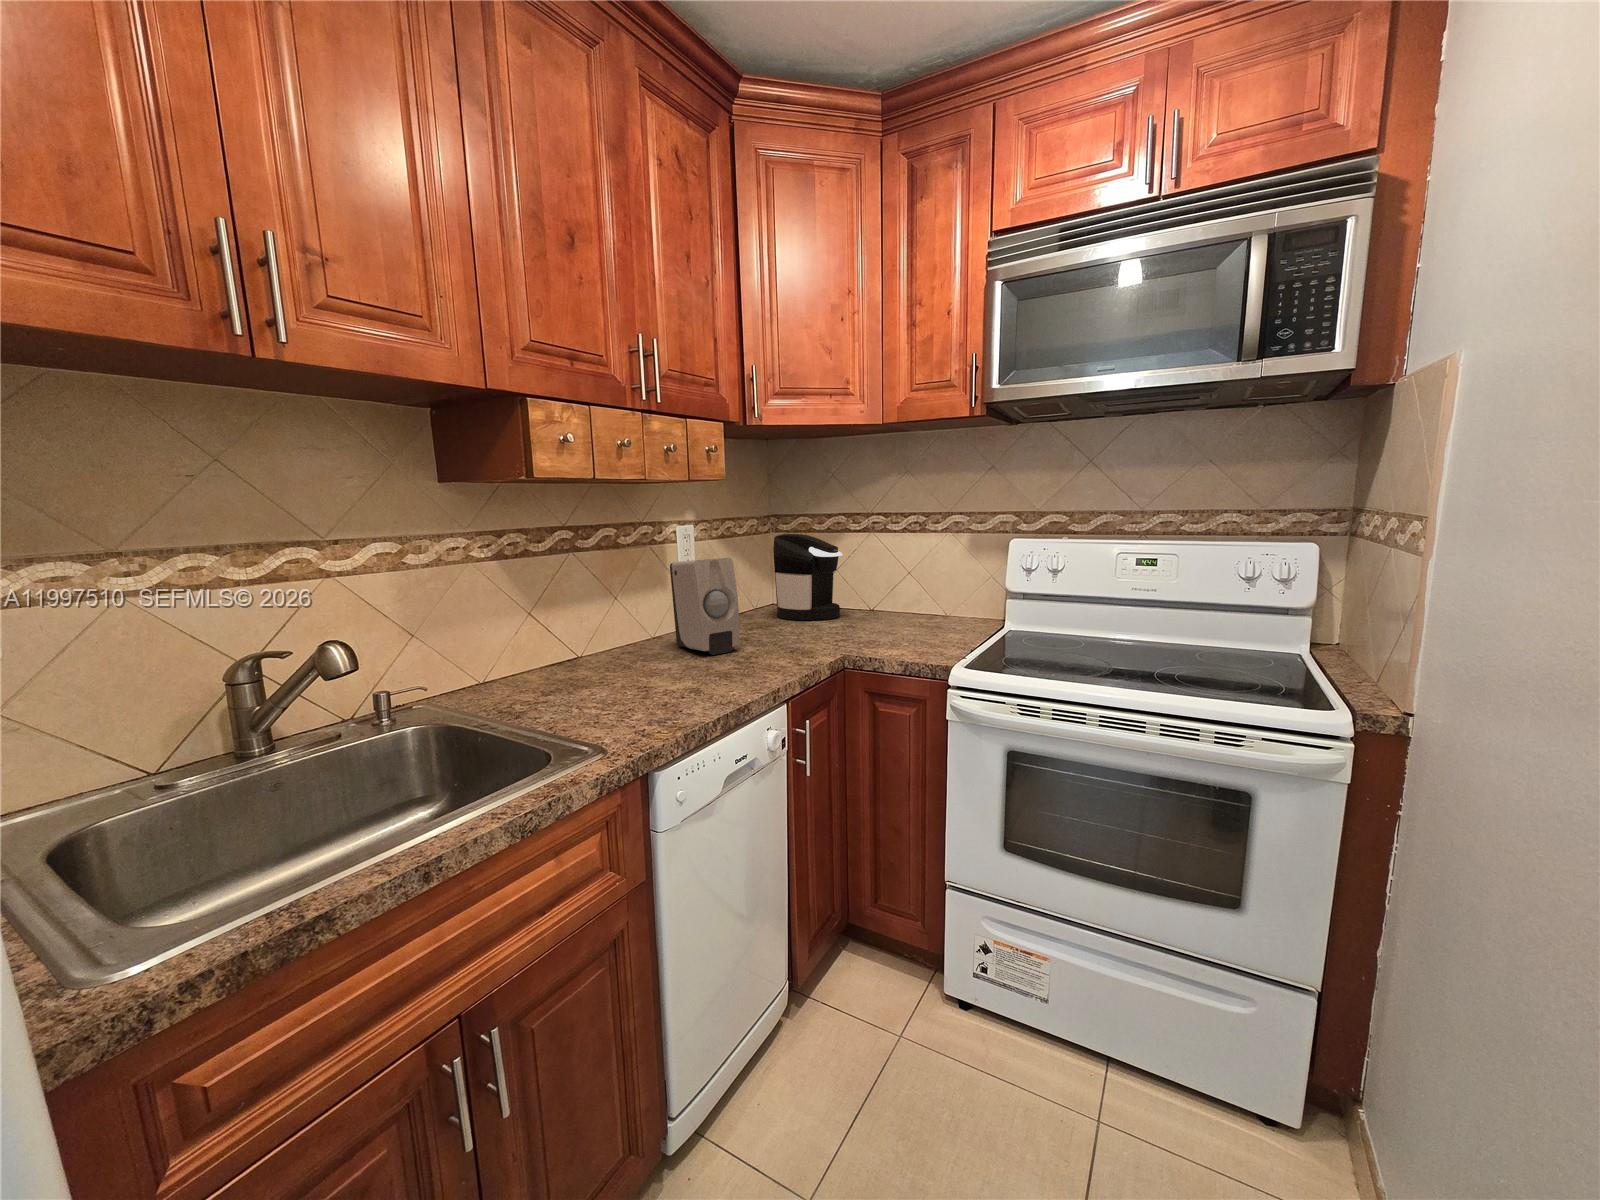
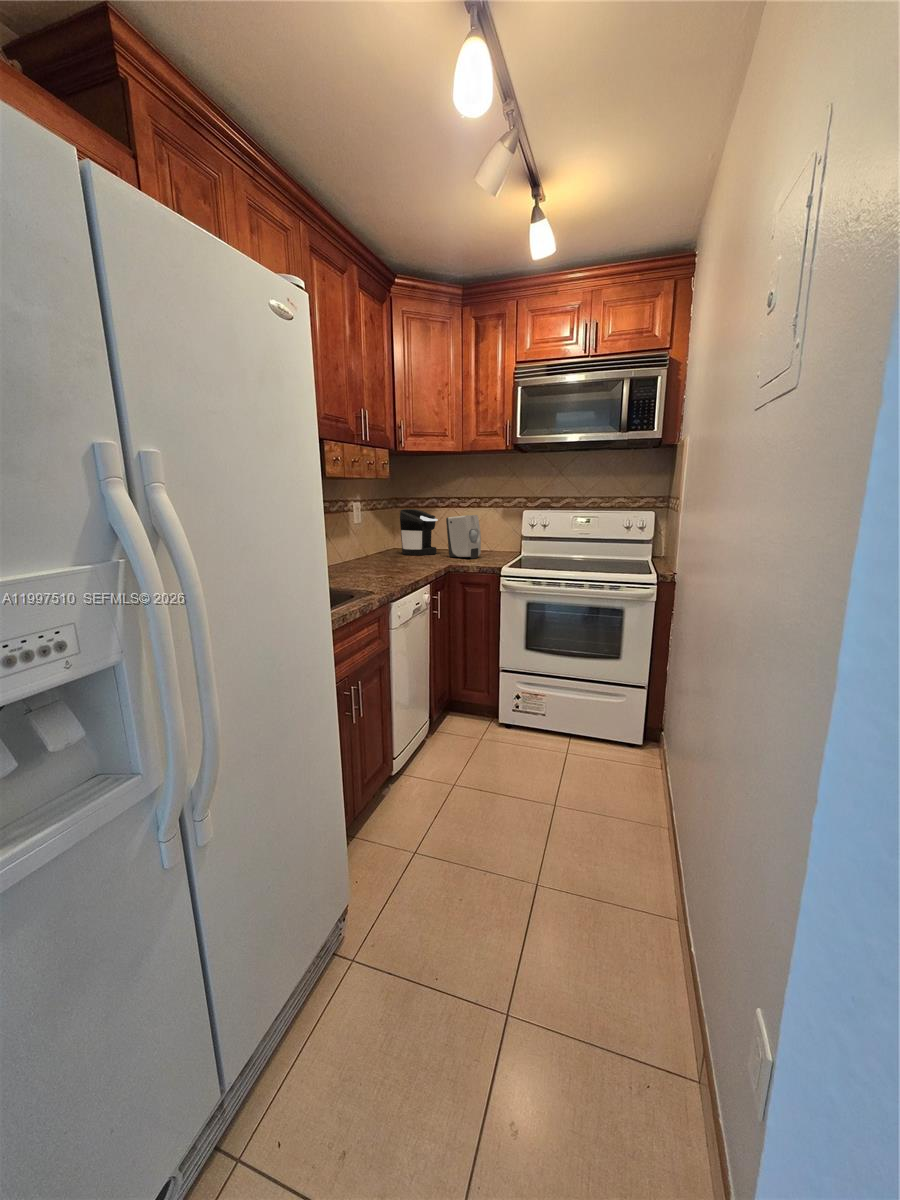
soap dispenser: present [670,558,740,655] -> present [446,515,481,559]

